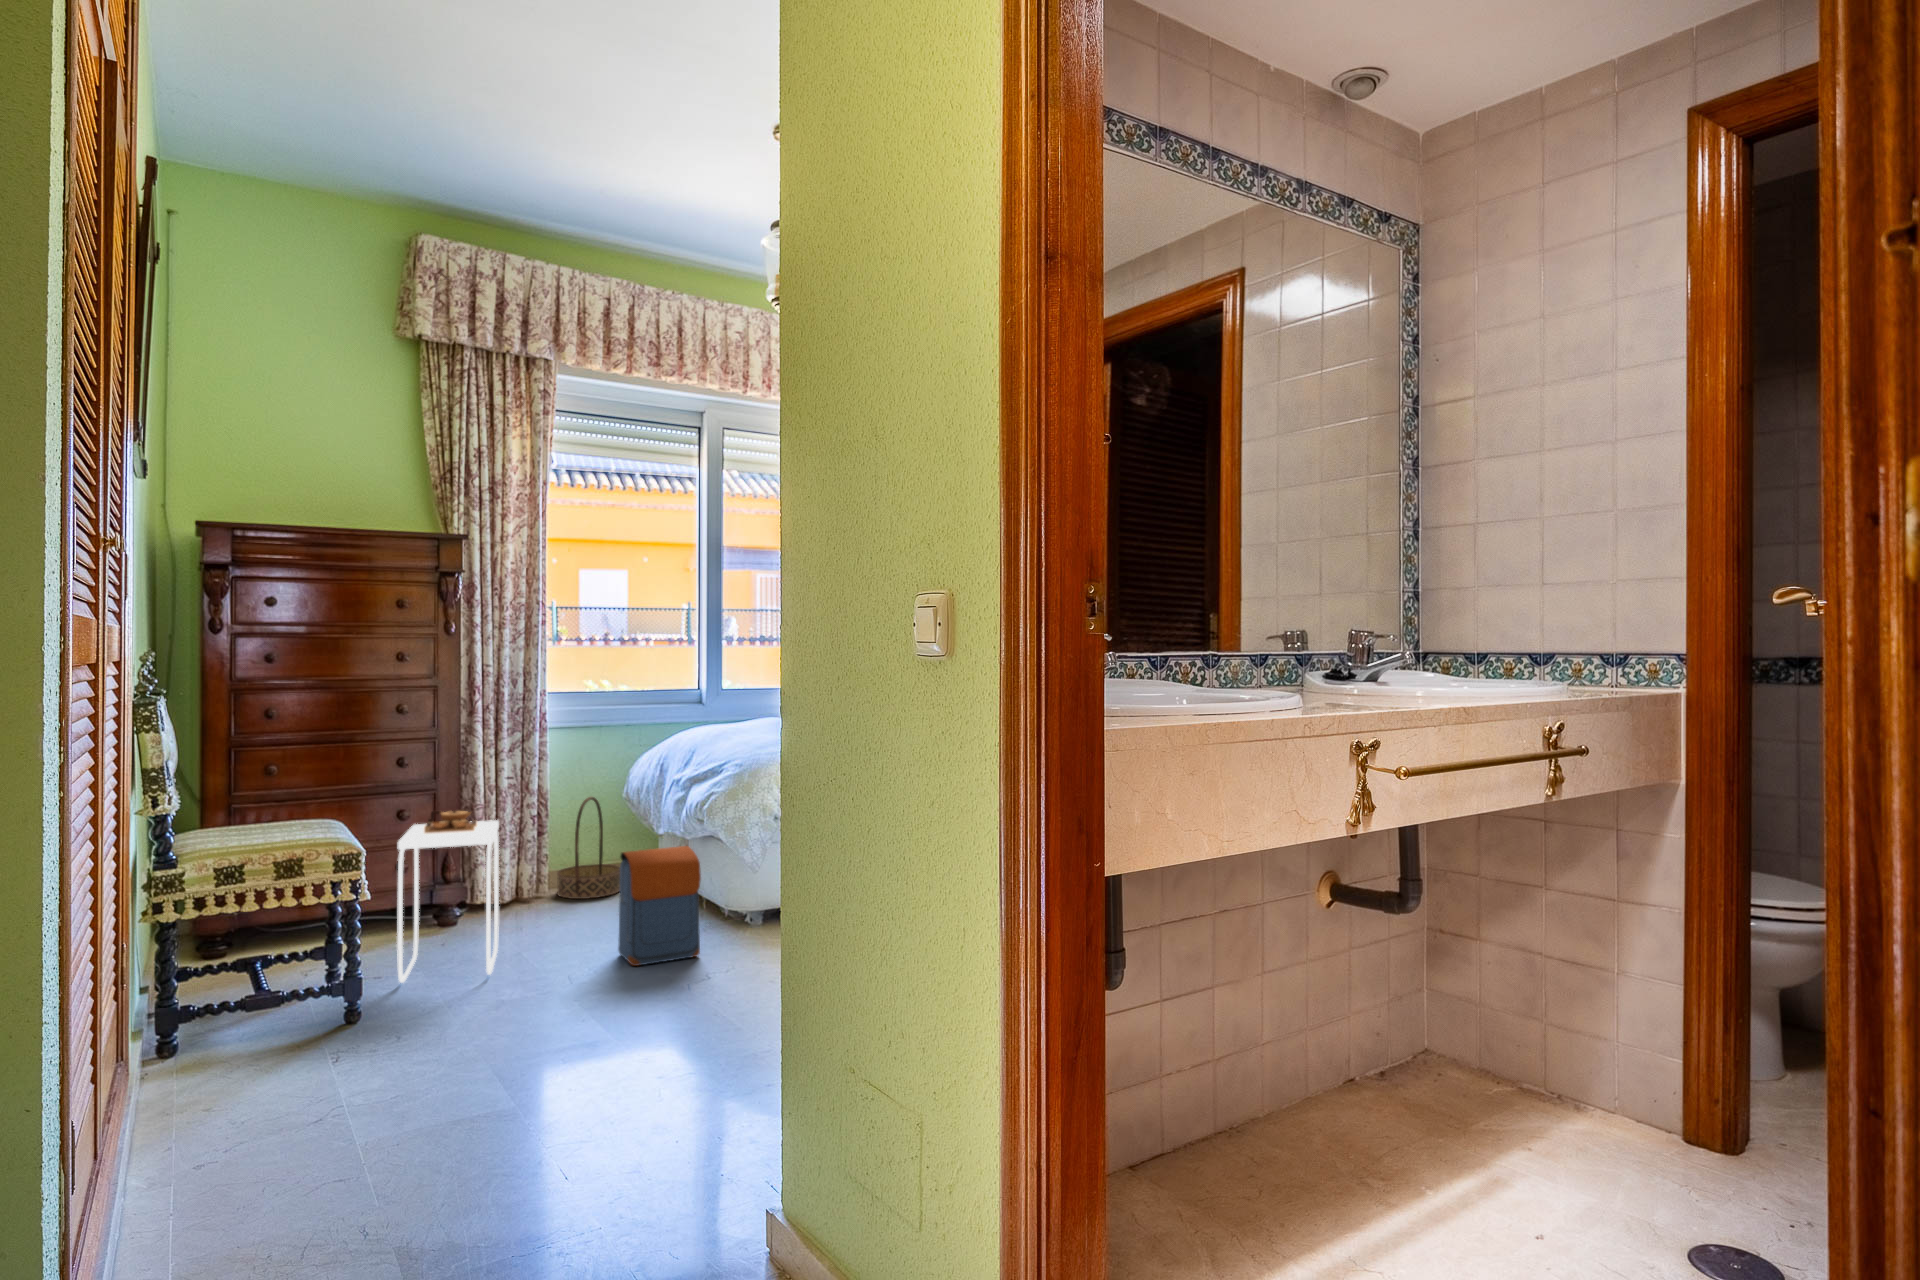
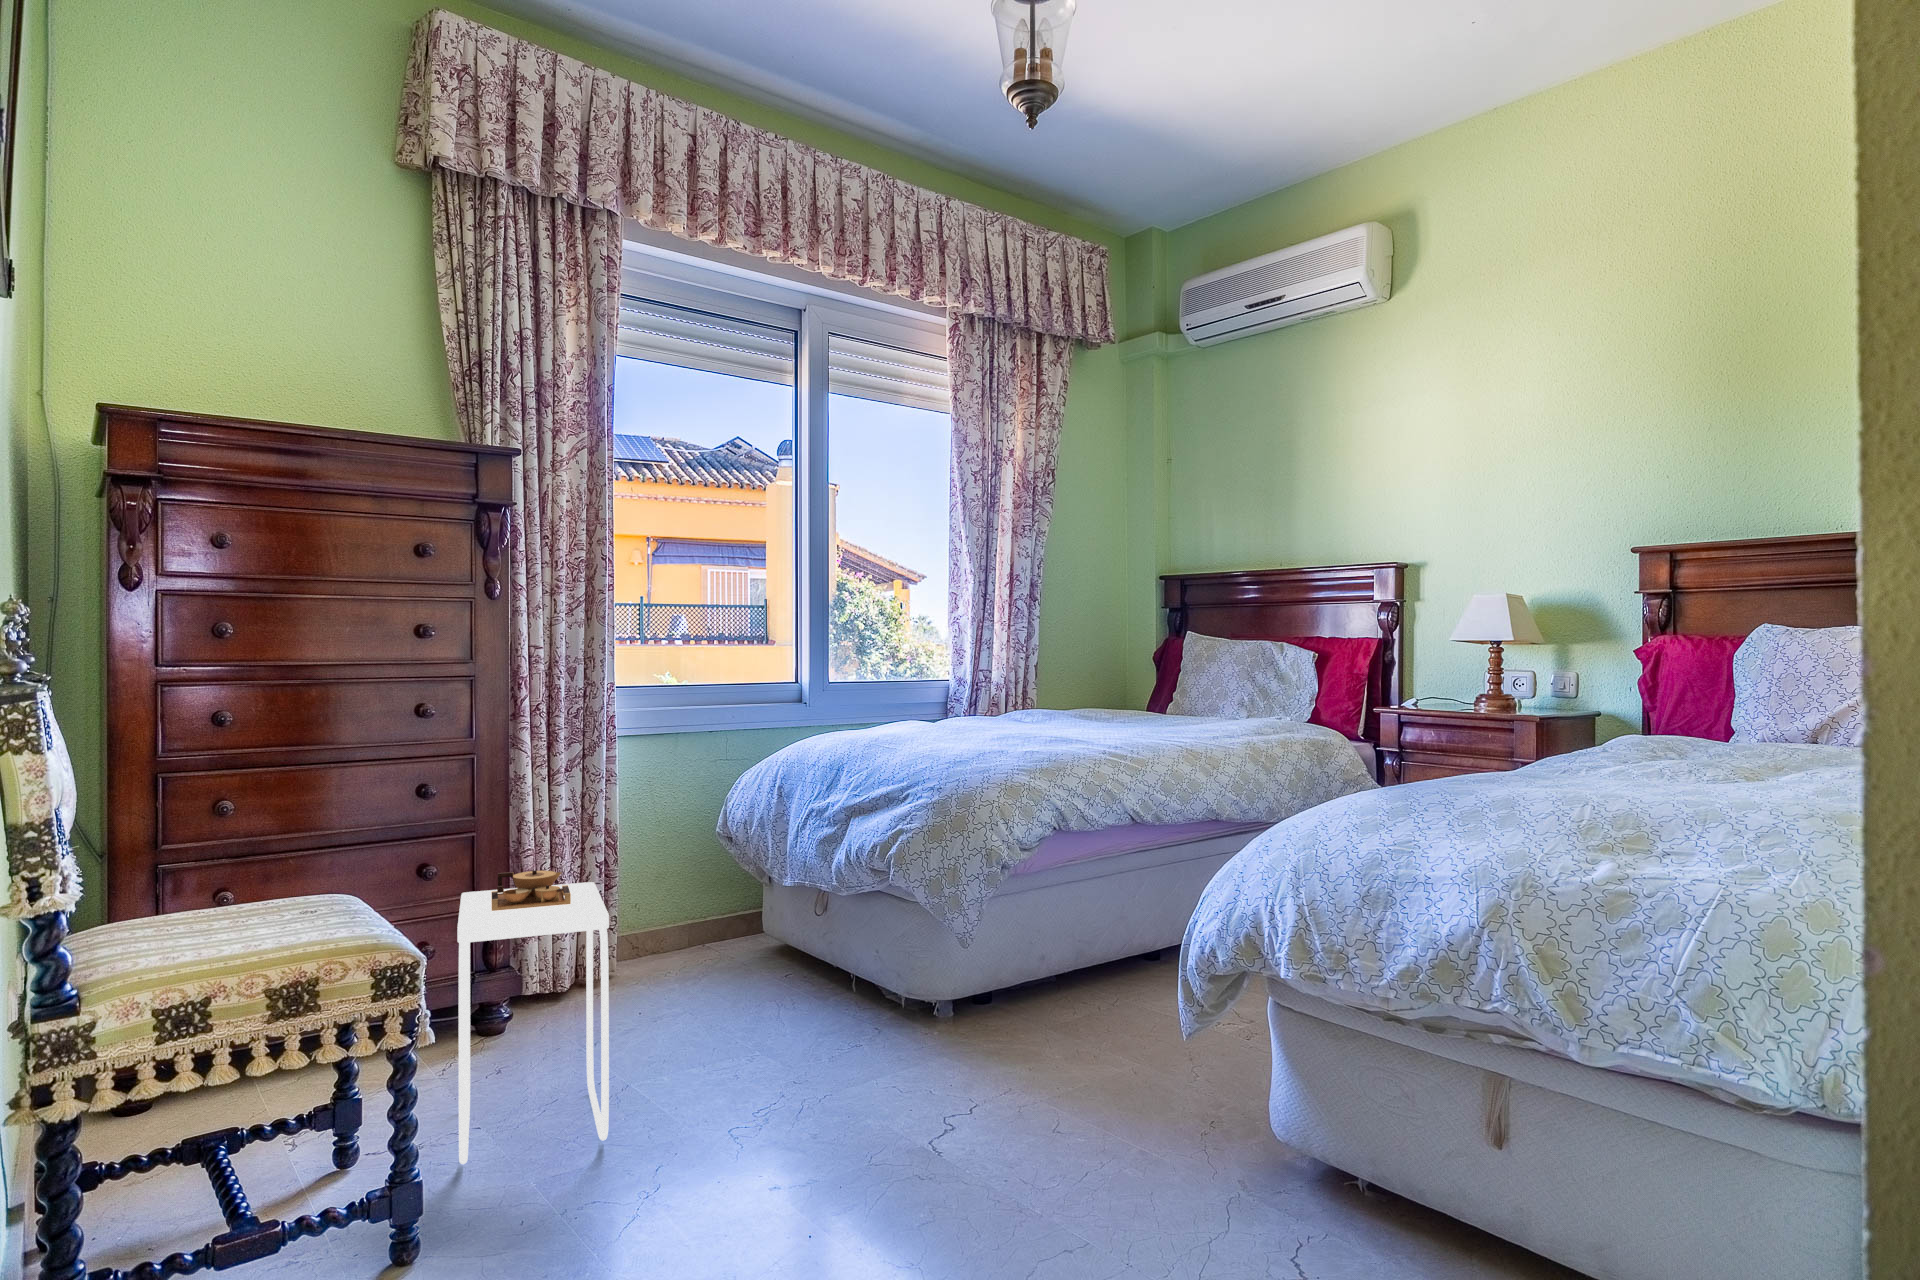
basket: present [557,797,620,899] -> none [629,834,718,982]
backpack: present [618,846,701,966] -> none [787,915,916,1112]

